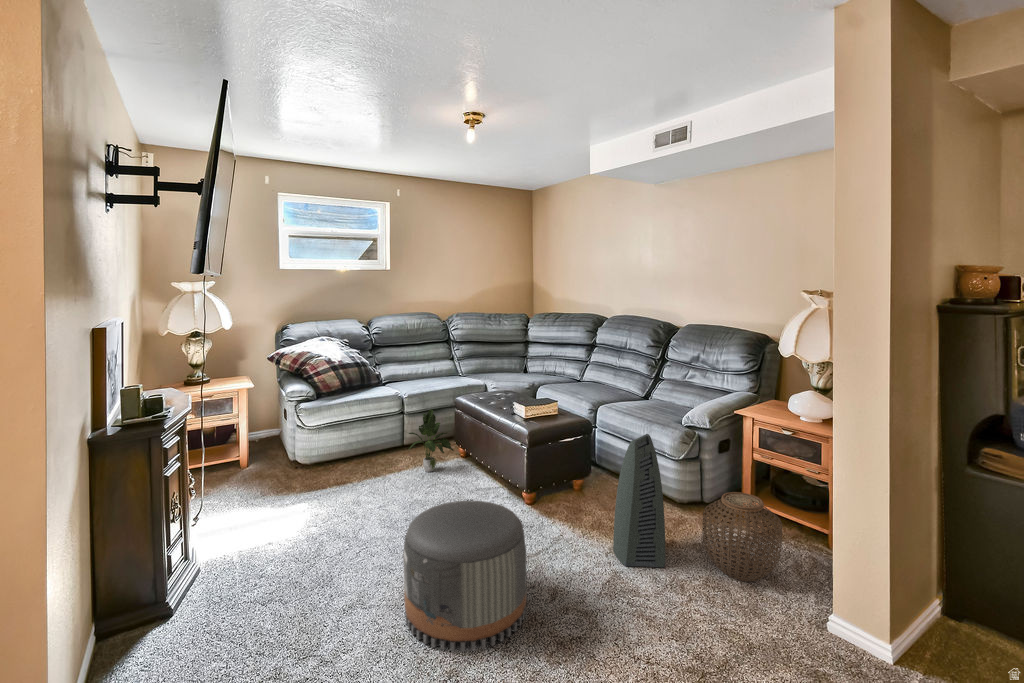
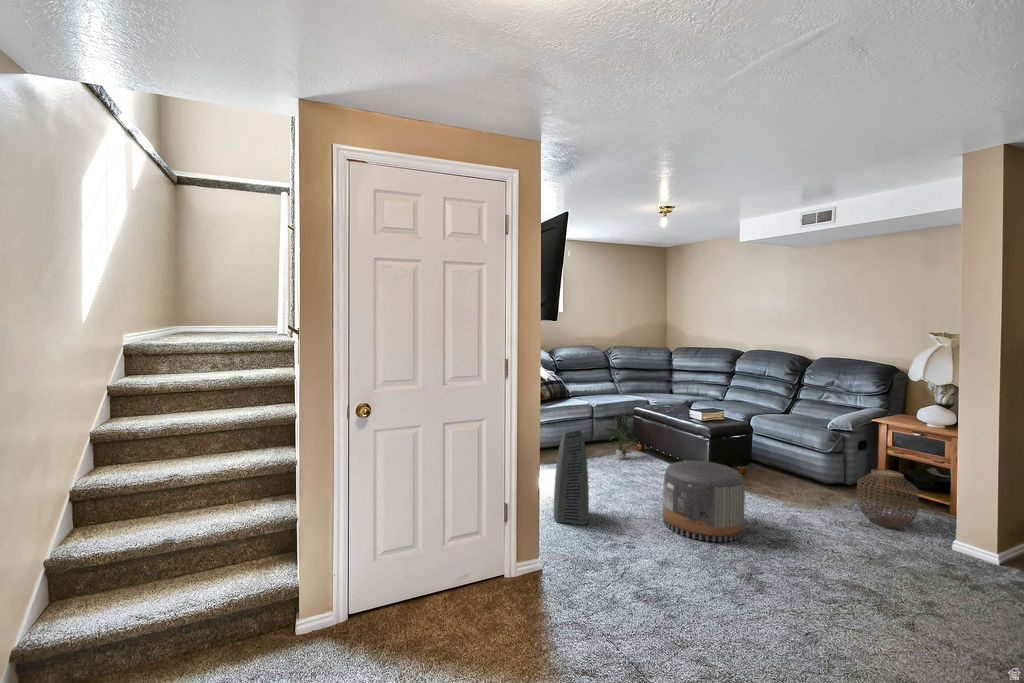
air purifier: present [613,434,665,568] -> present [554,429,589,525]

